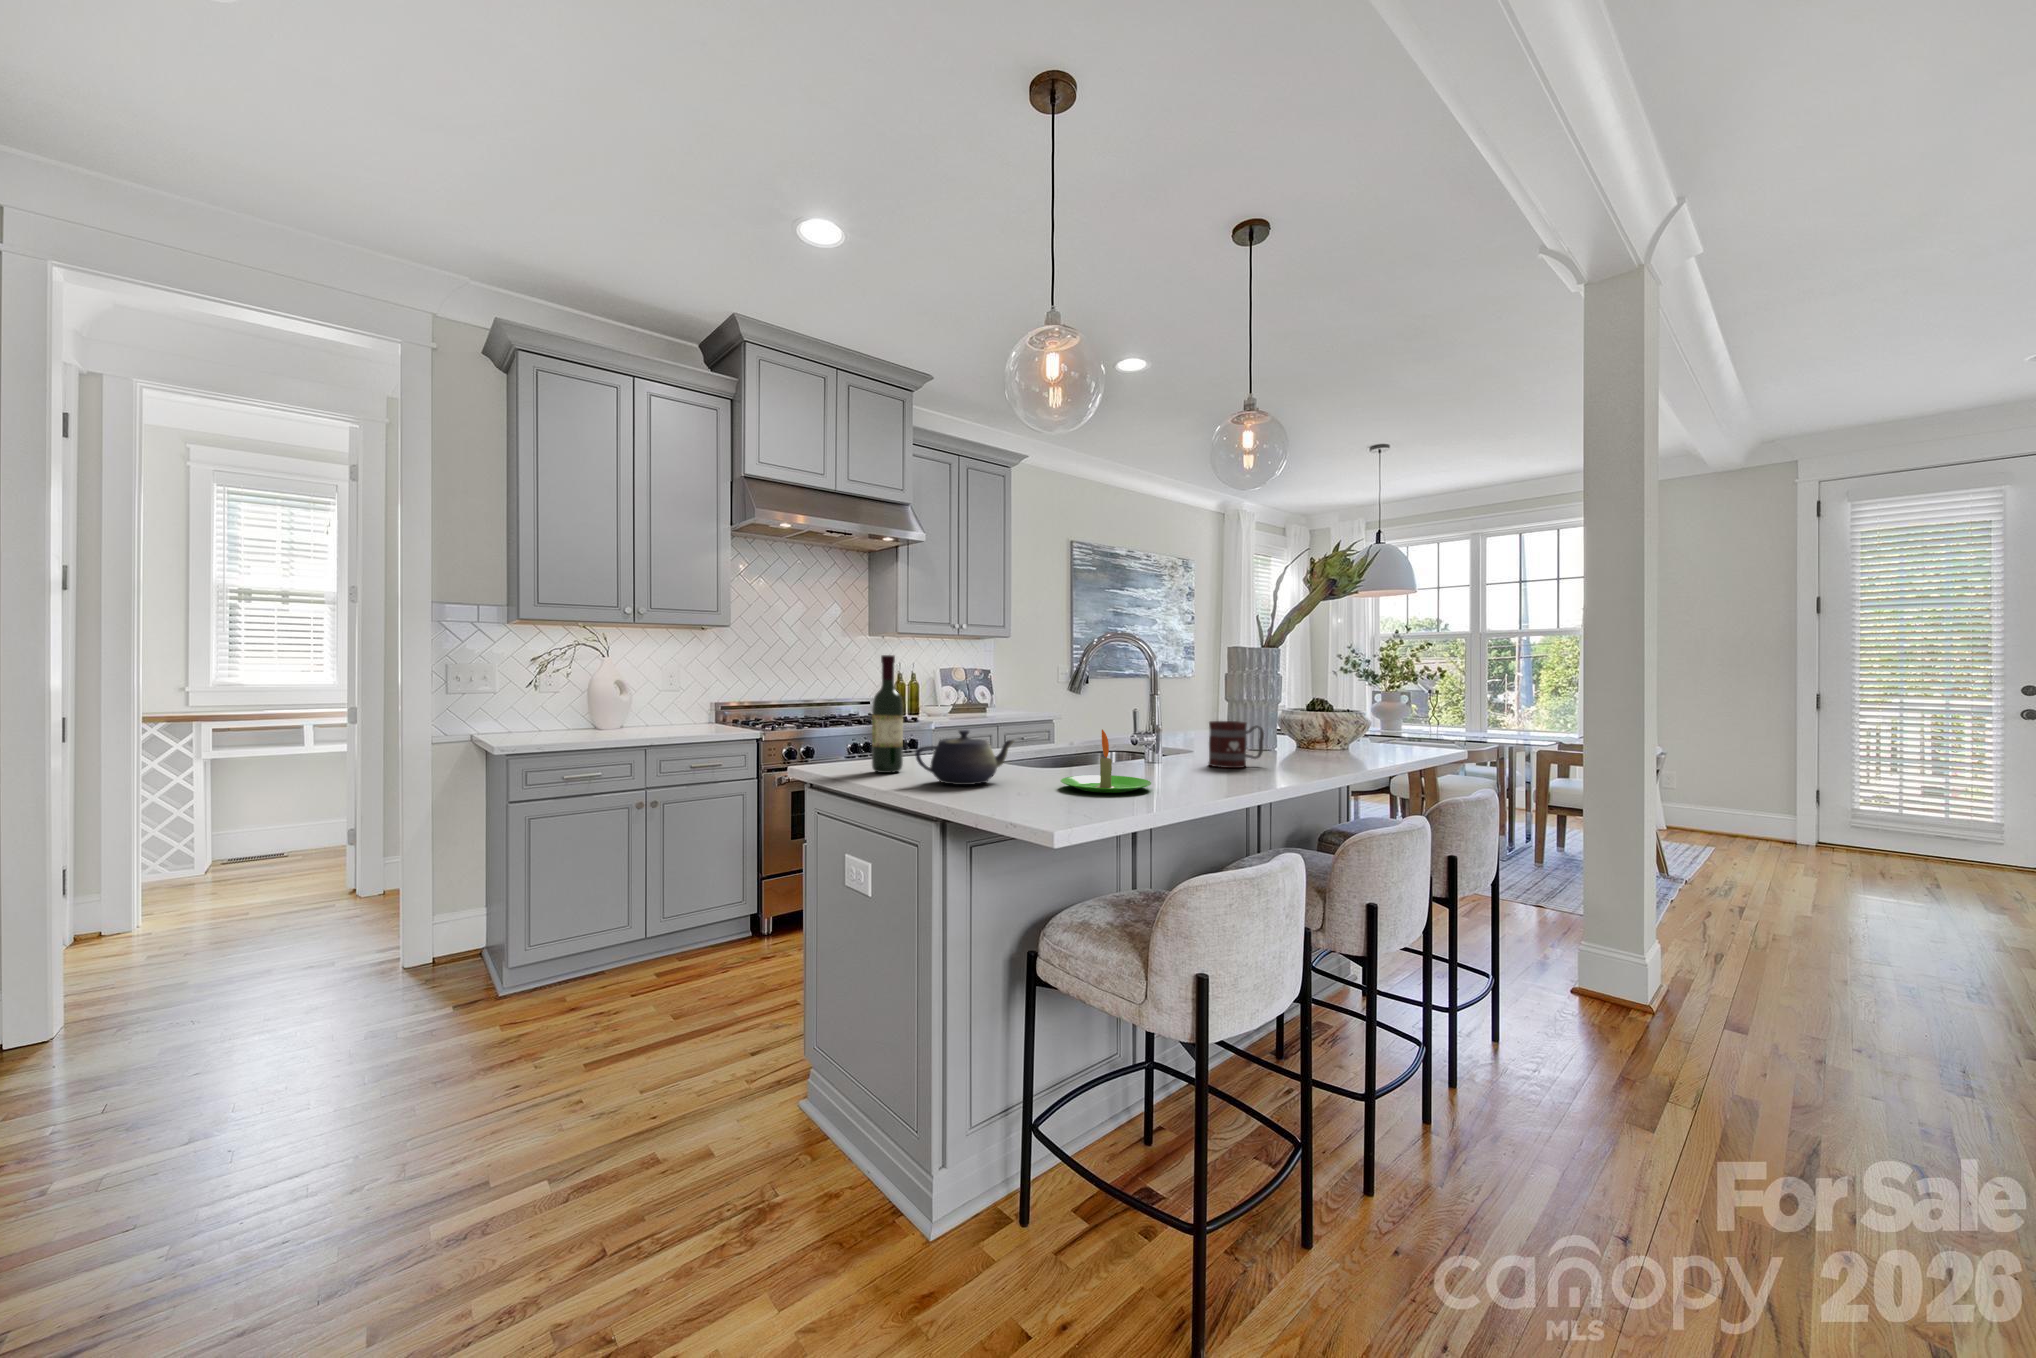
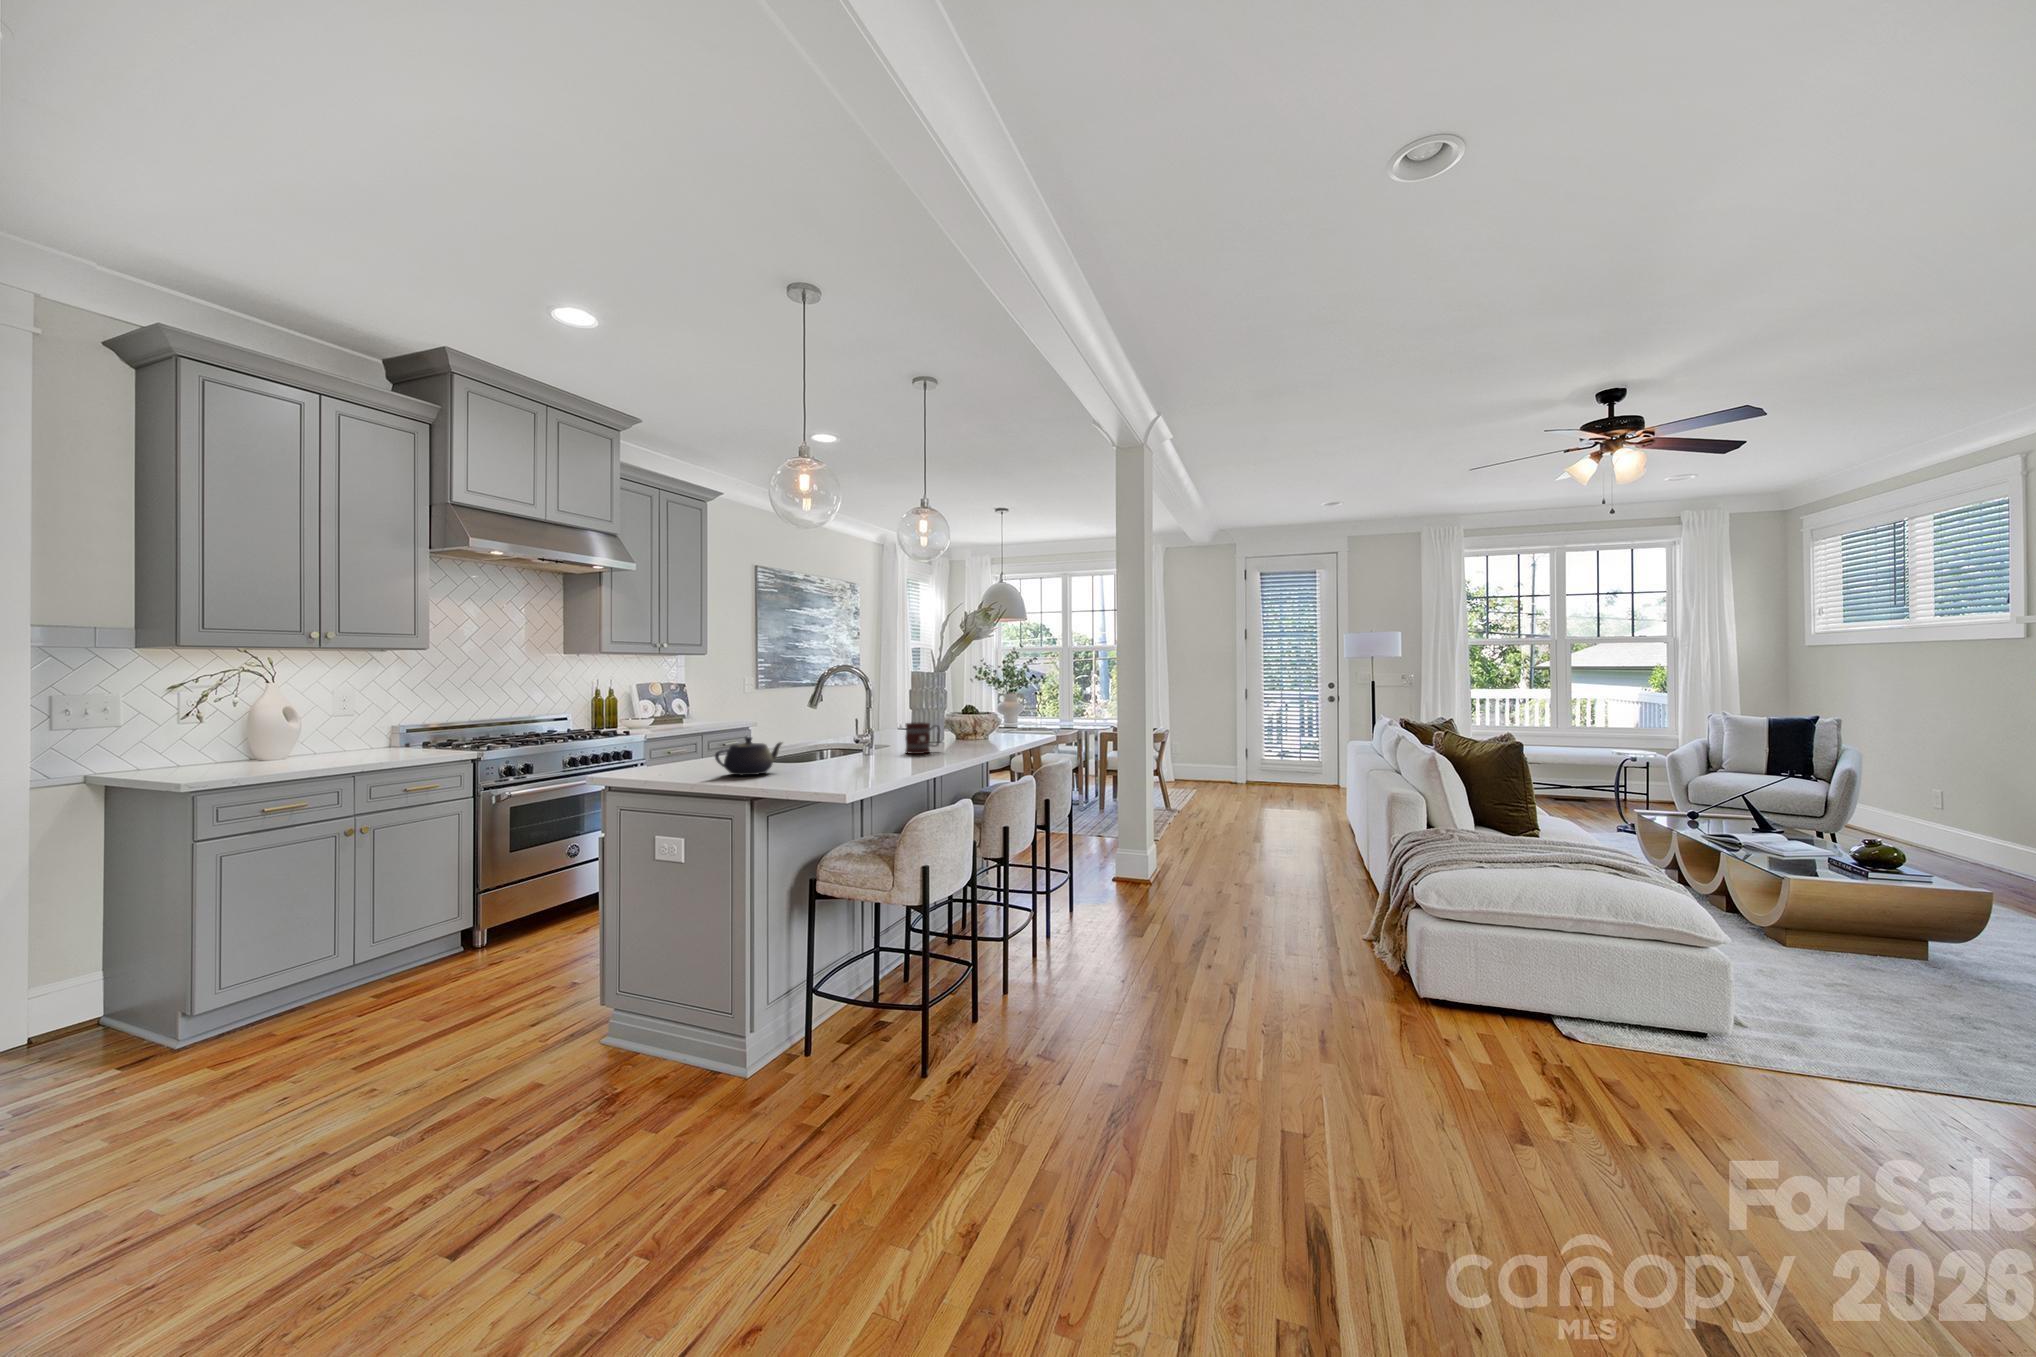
wine bottle: present [872,655,903,773] -> none [664,684,689,772]
candle: present [1061,729,1151,793] -> none [821,732,881,773]

